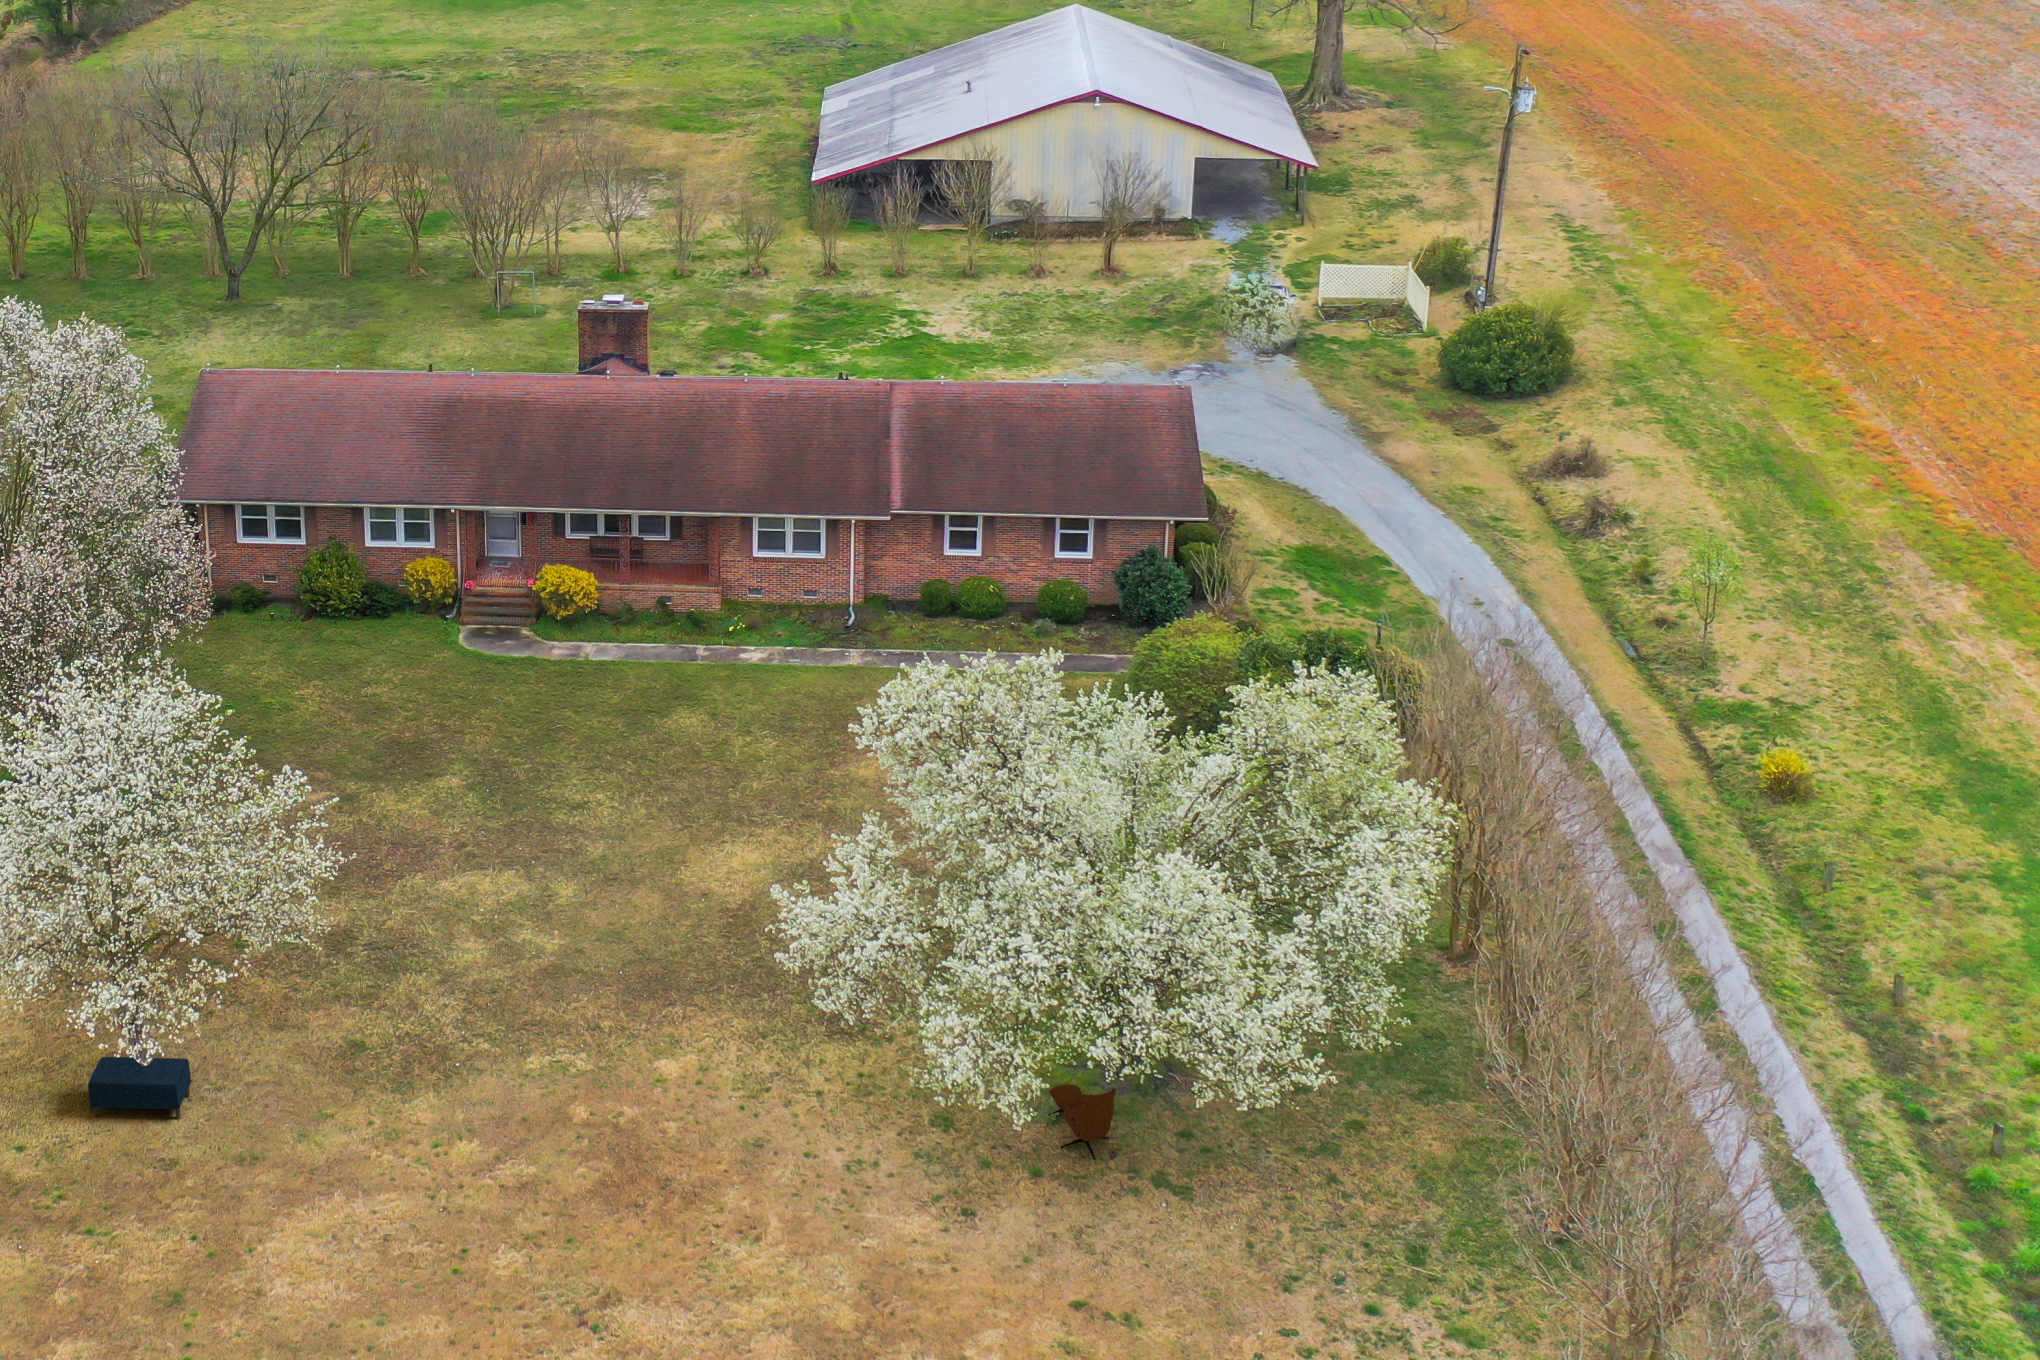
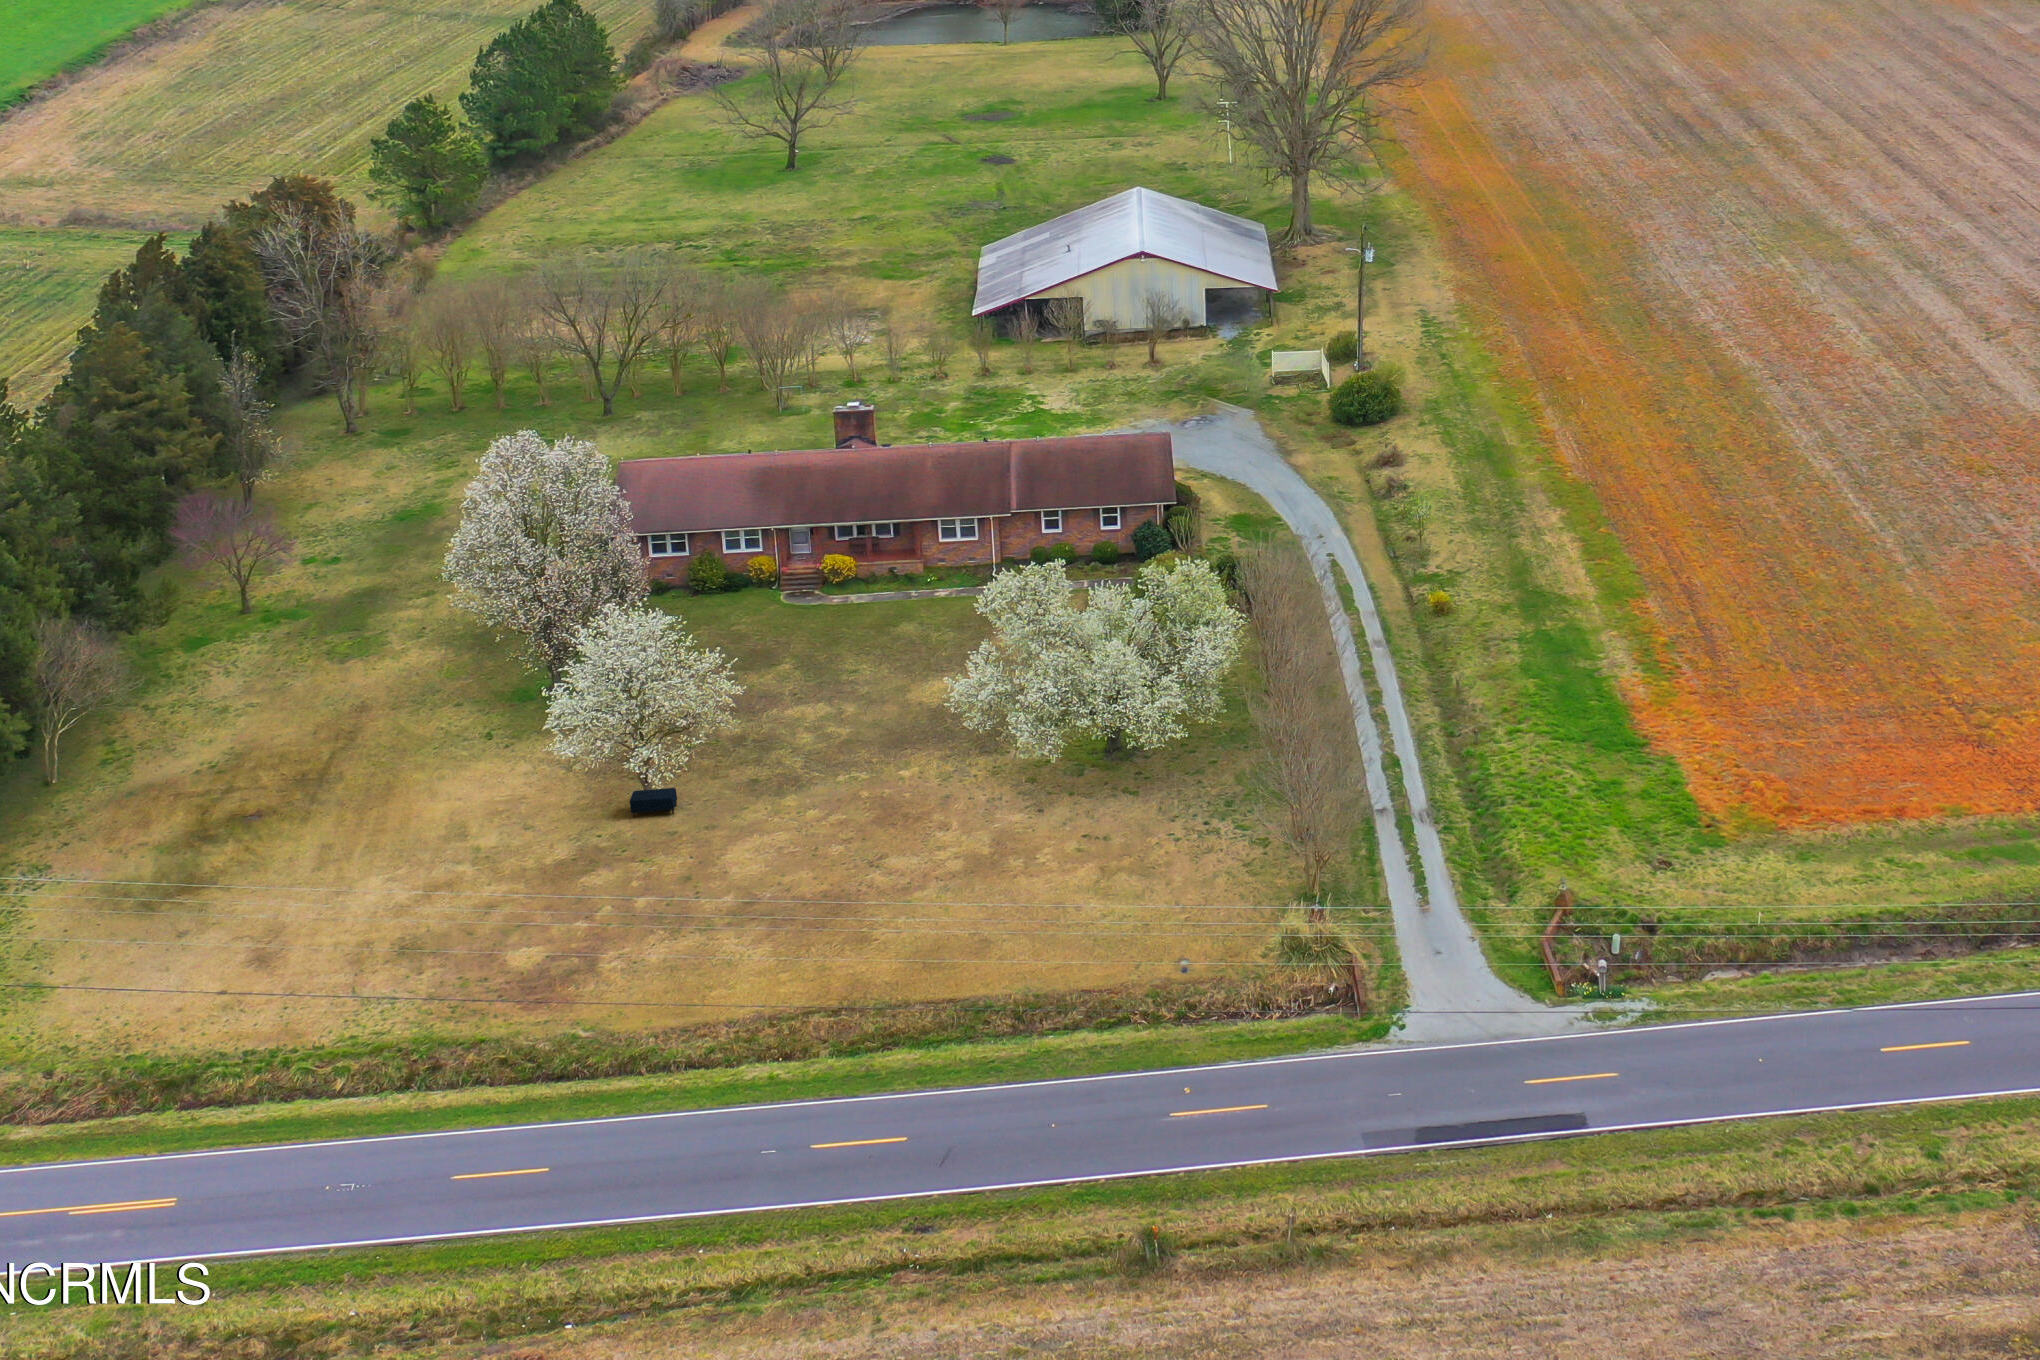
lounge chair: present [1048,1084,1116,1160] -> none [1077,755,1104,789]

